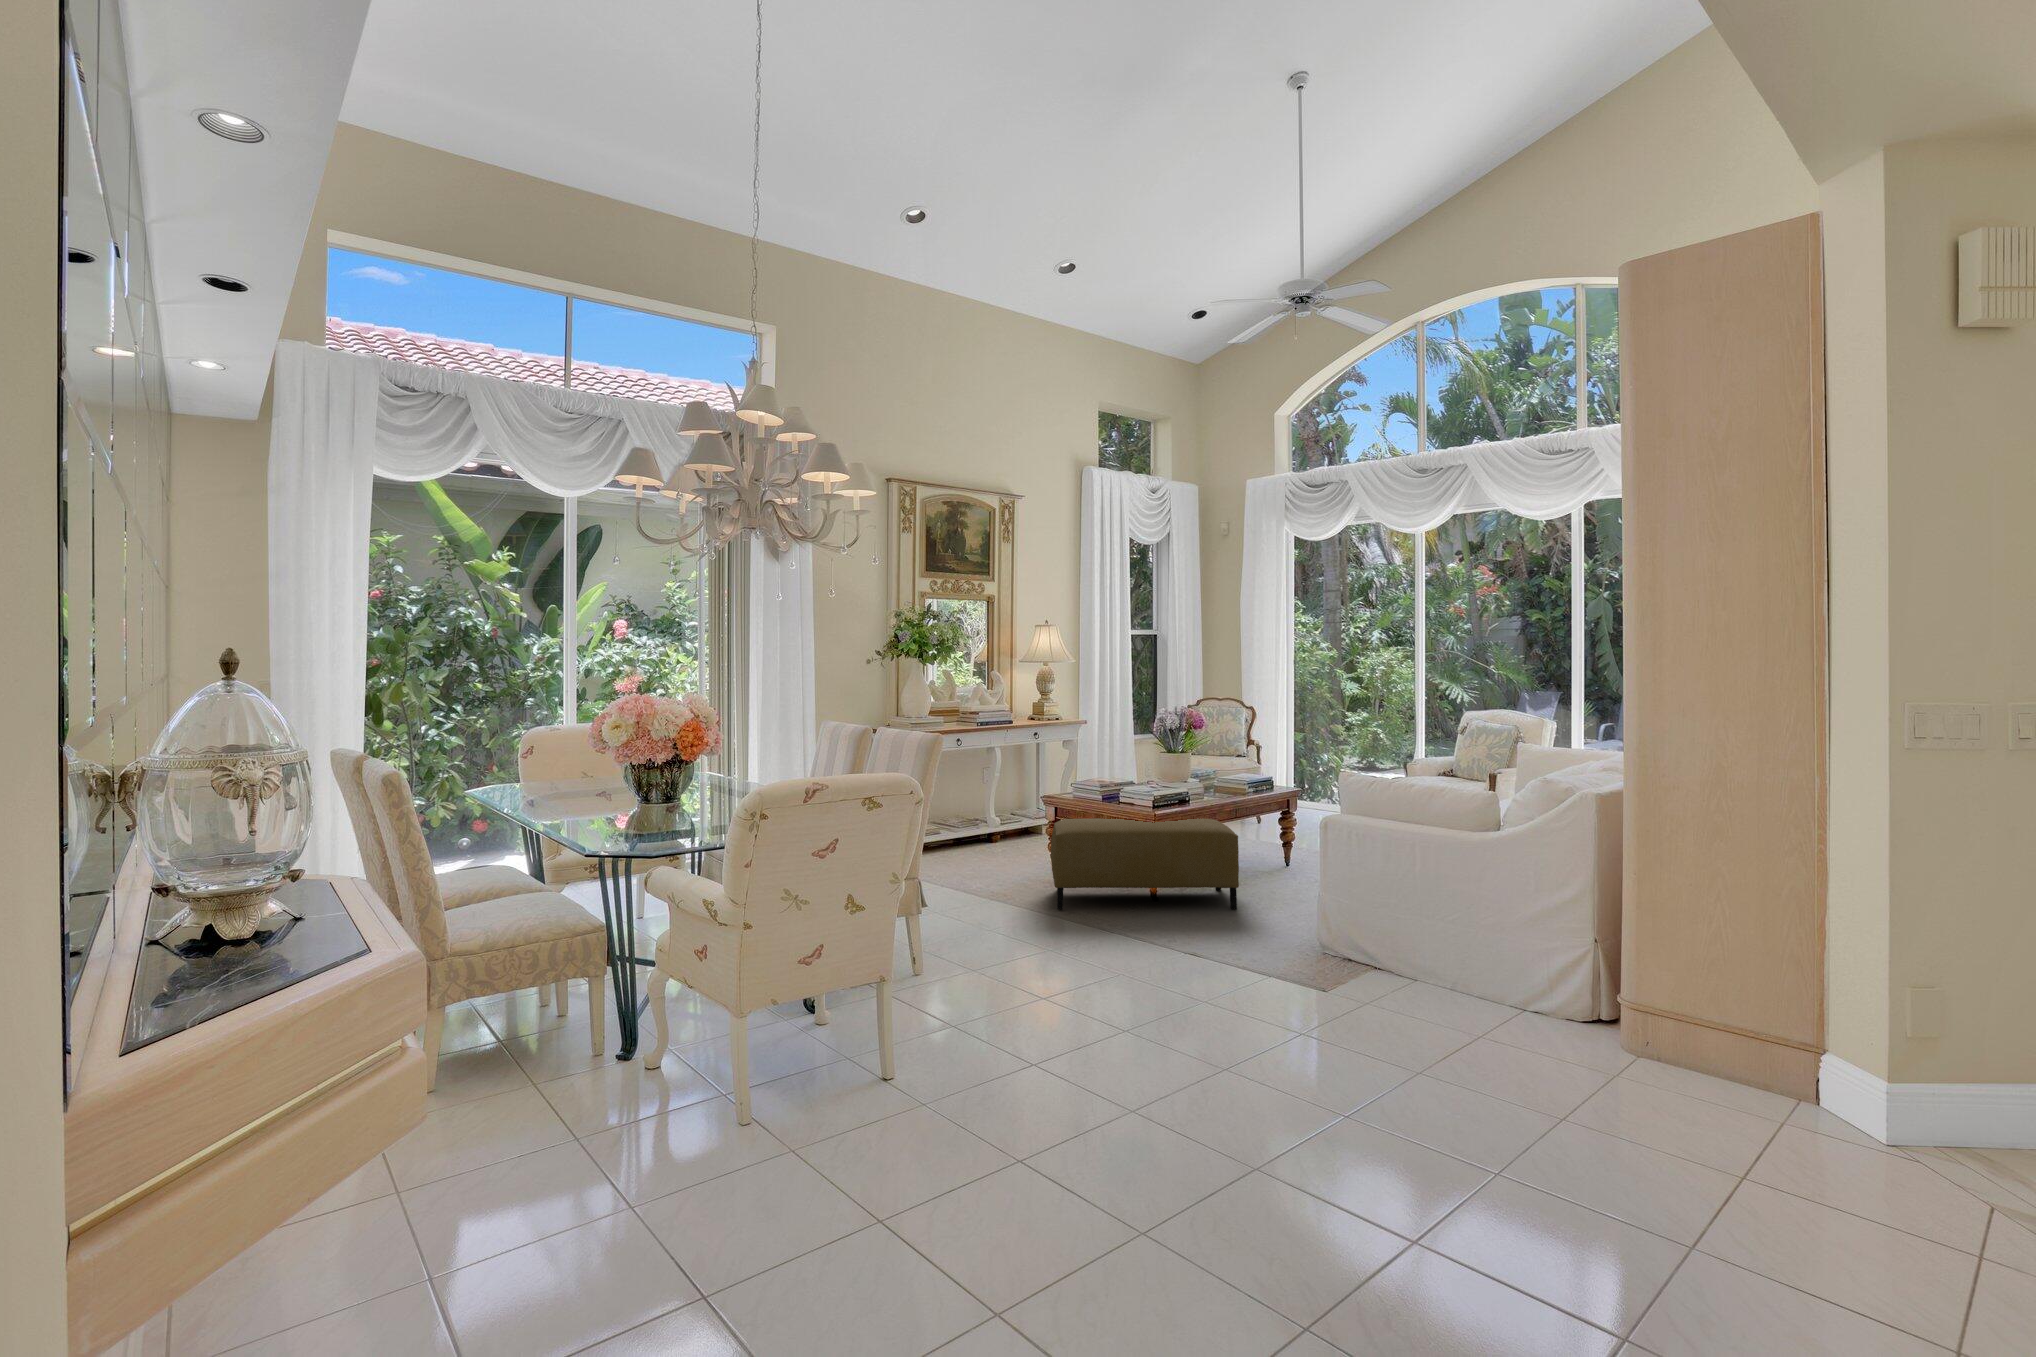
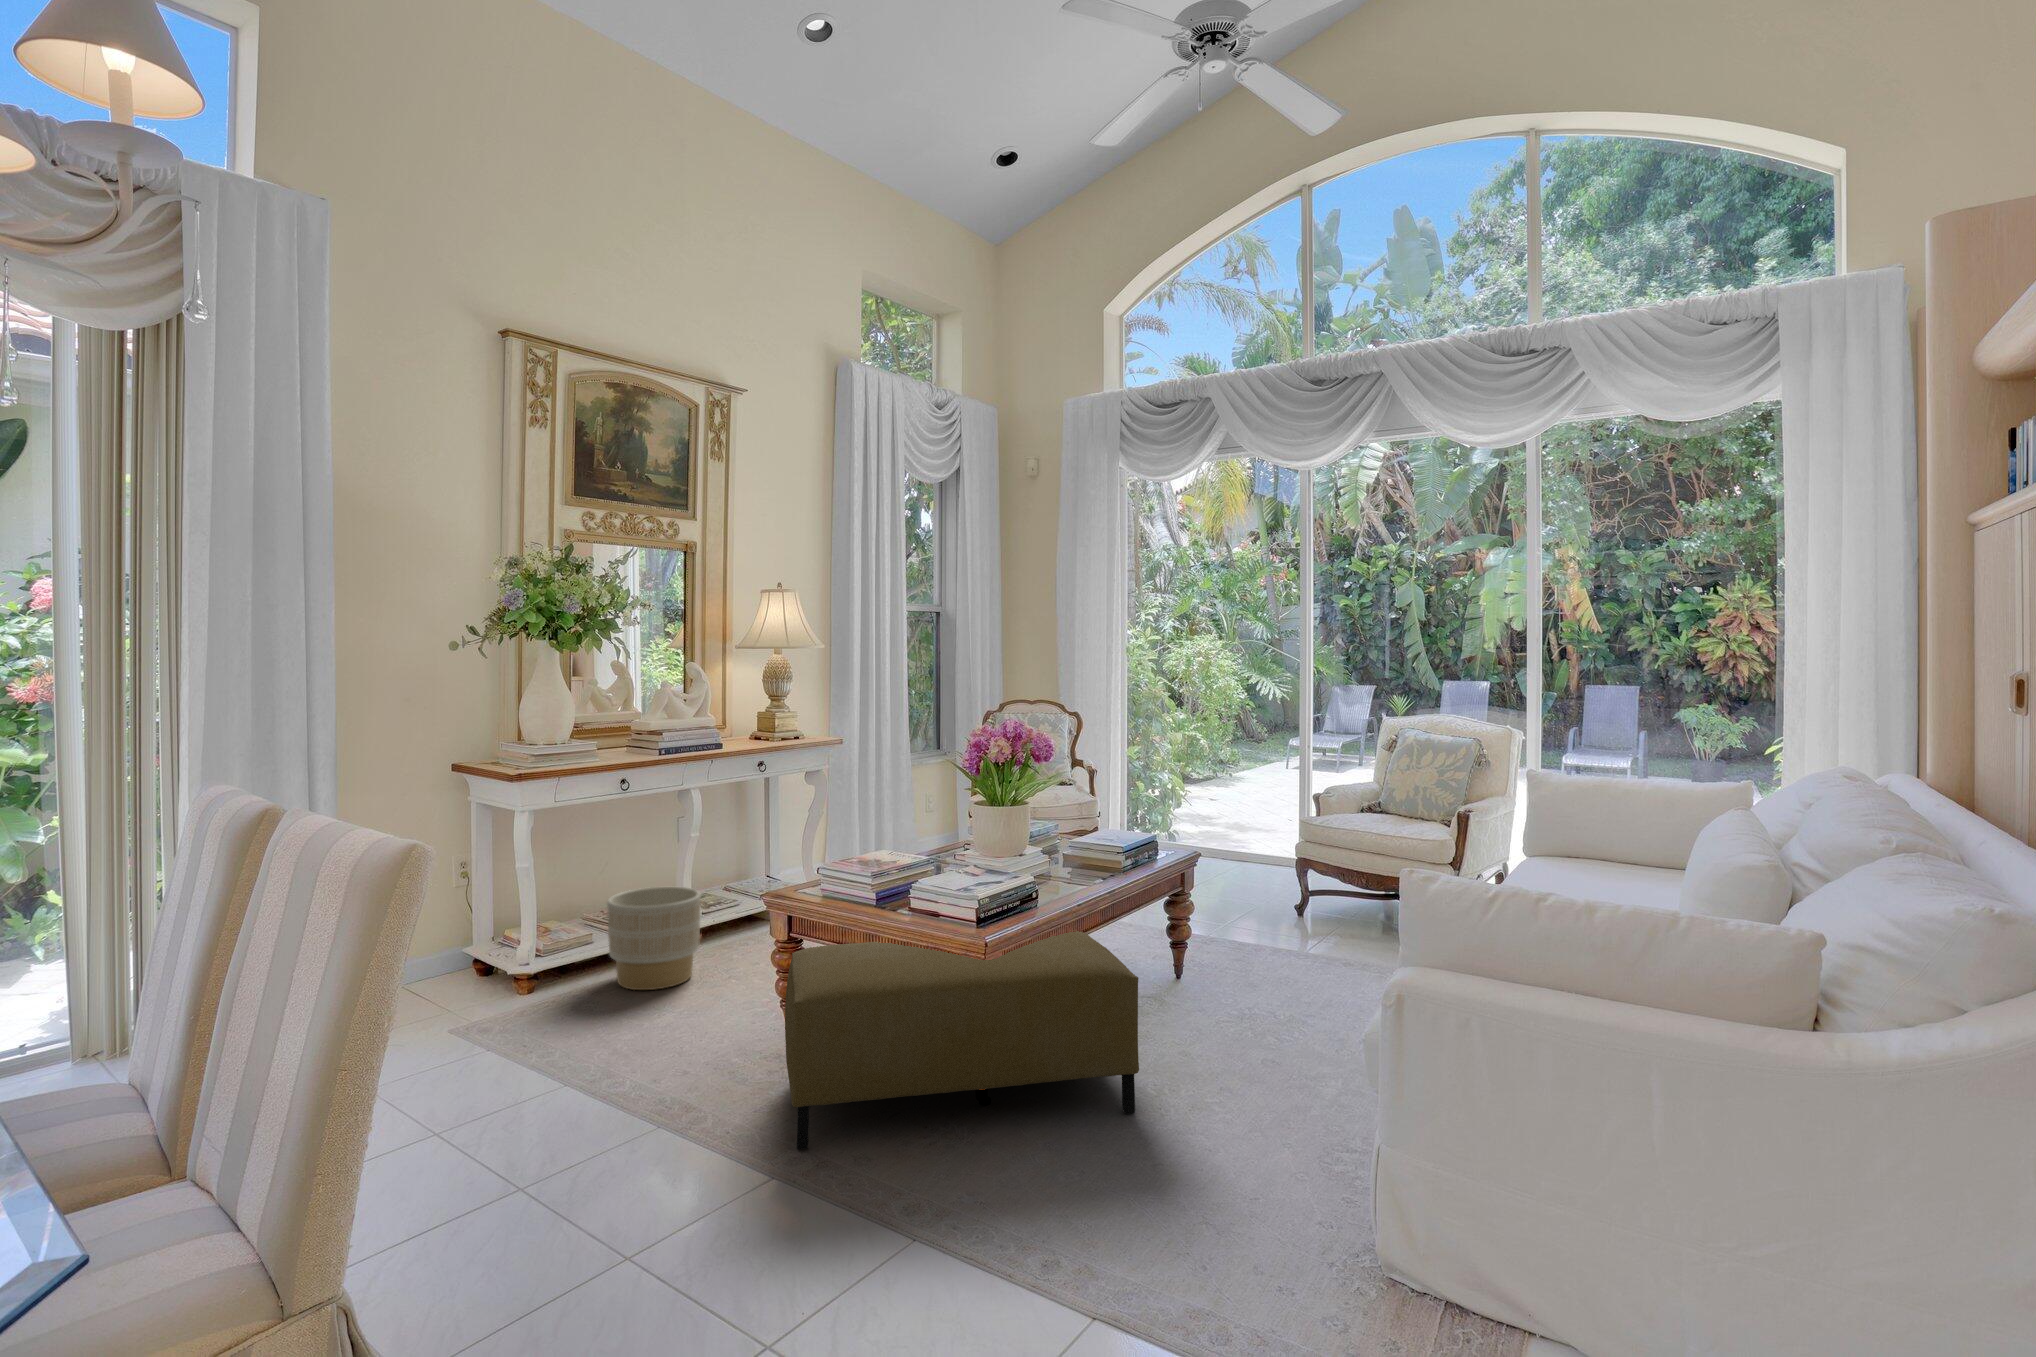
planter: none [950,803,1001,858] -> present [607,887,701,990]

